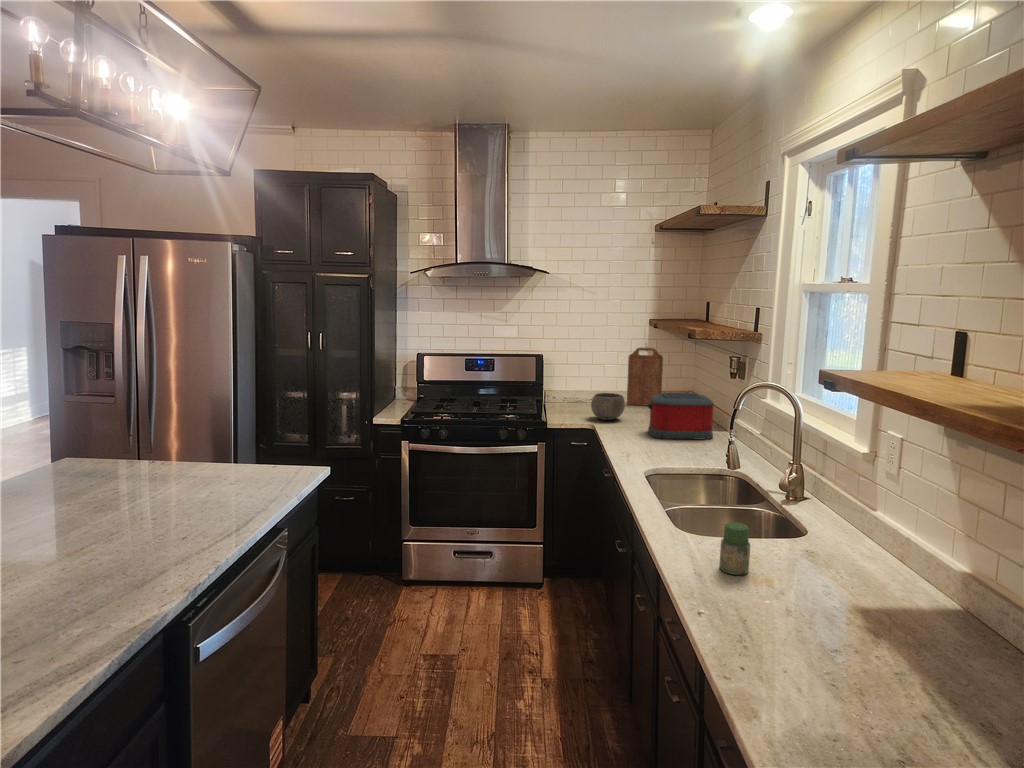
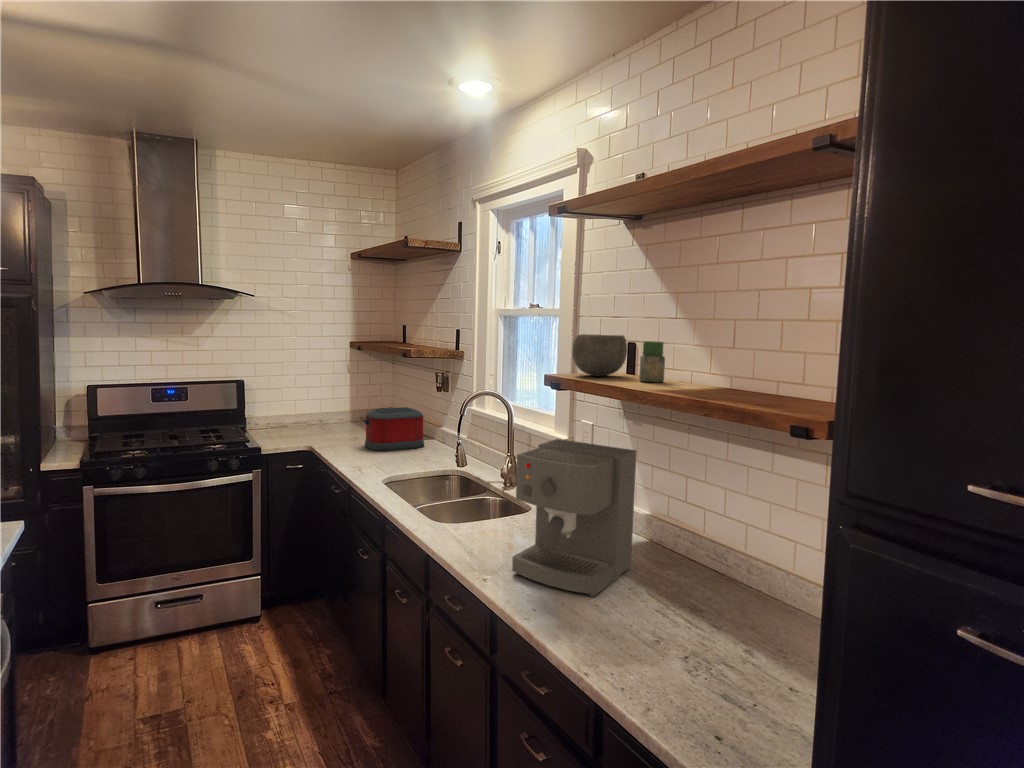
cutting board: present [627,347,663,405] -> none [332,369,365,425]
ceramic bowl: present [591,393,625,420] -> present [572,334,627,376]
coffee maker: none [740,456,930,668] -> present [512,439,637,597]
jar: present [720,522,750,575] -> present [639,341,665,382]

